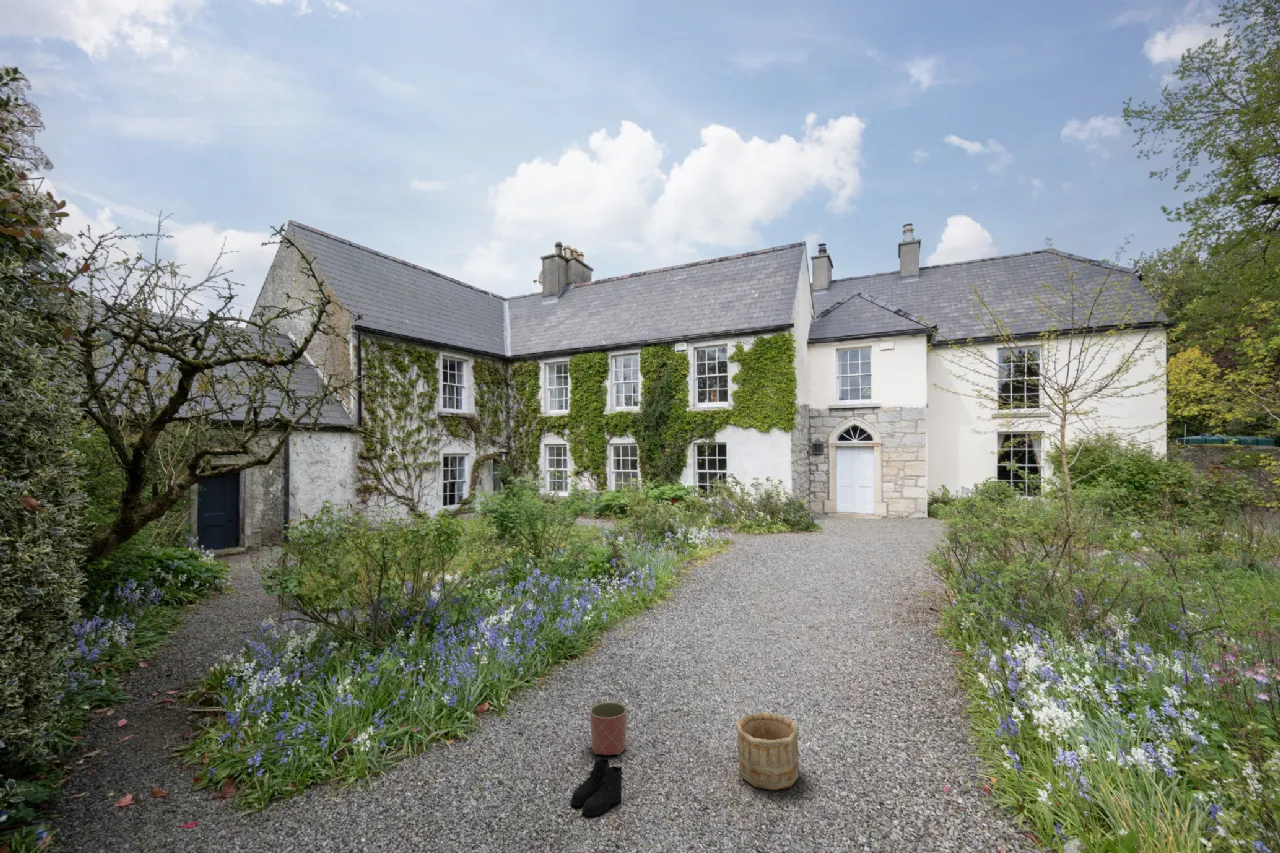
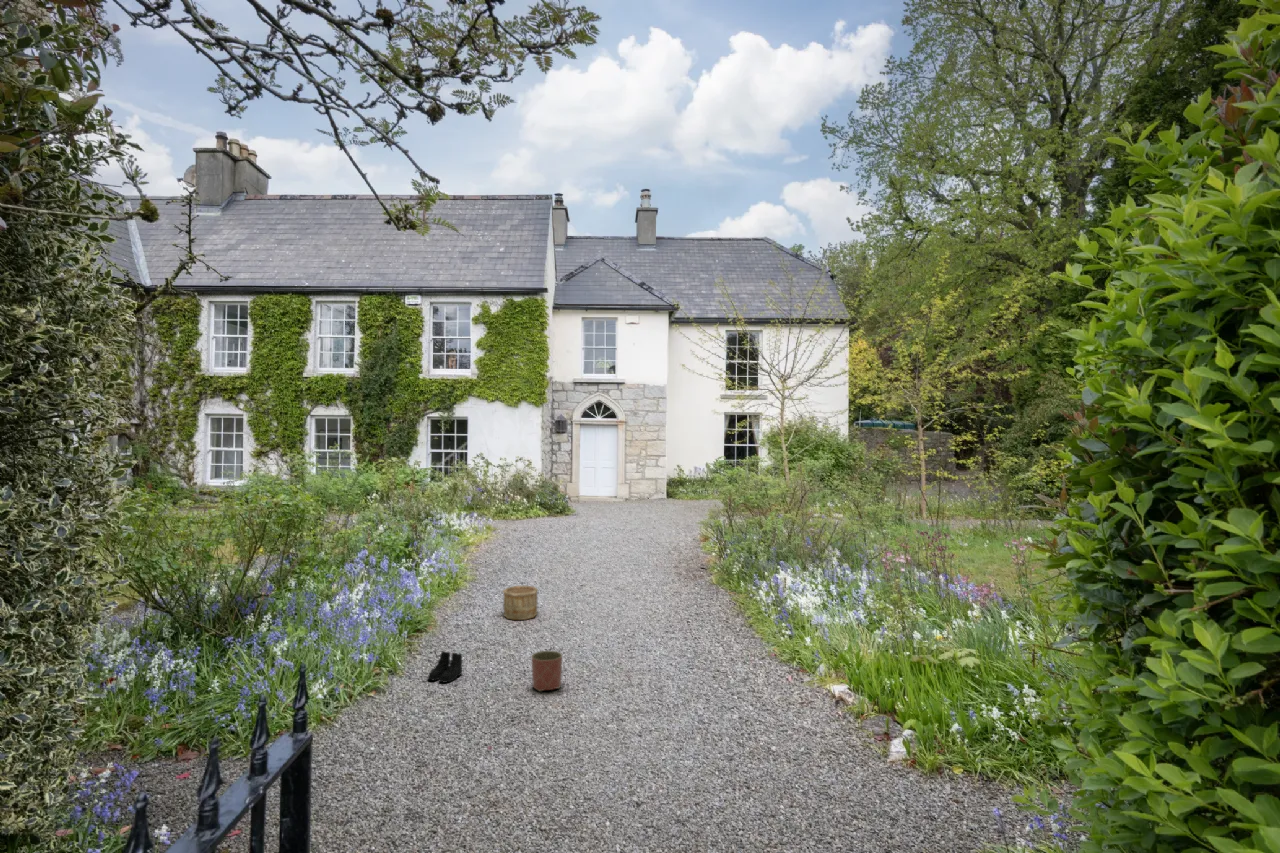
wooden bucket: present [736,713,799,790] -> present [503,586,538,620]
boots: present [571,758,623,816] -> present [428,651,462,682]

